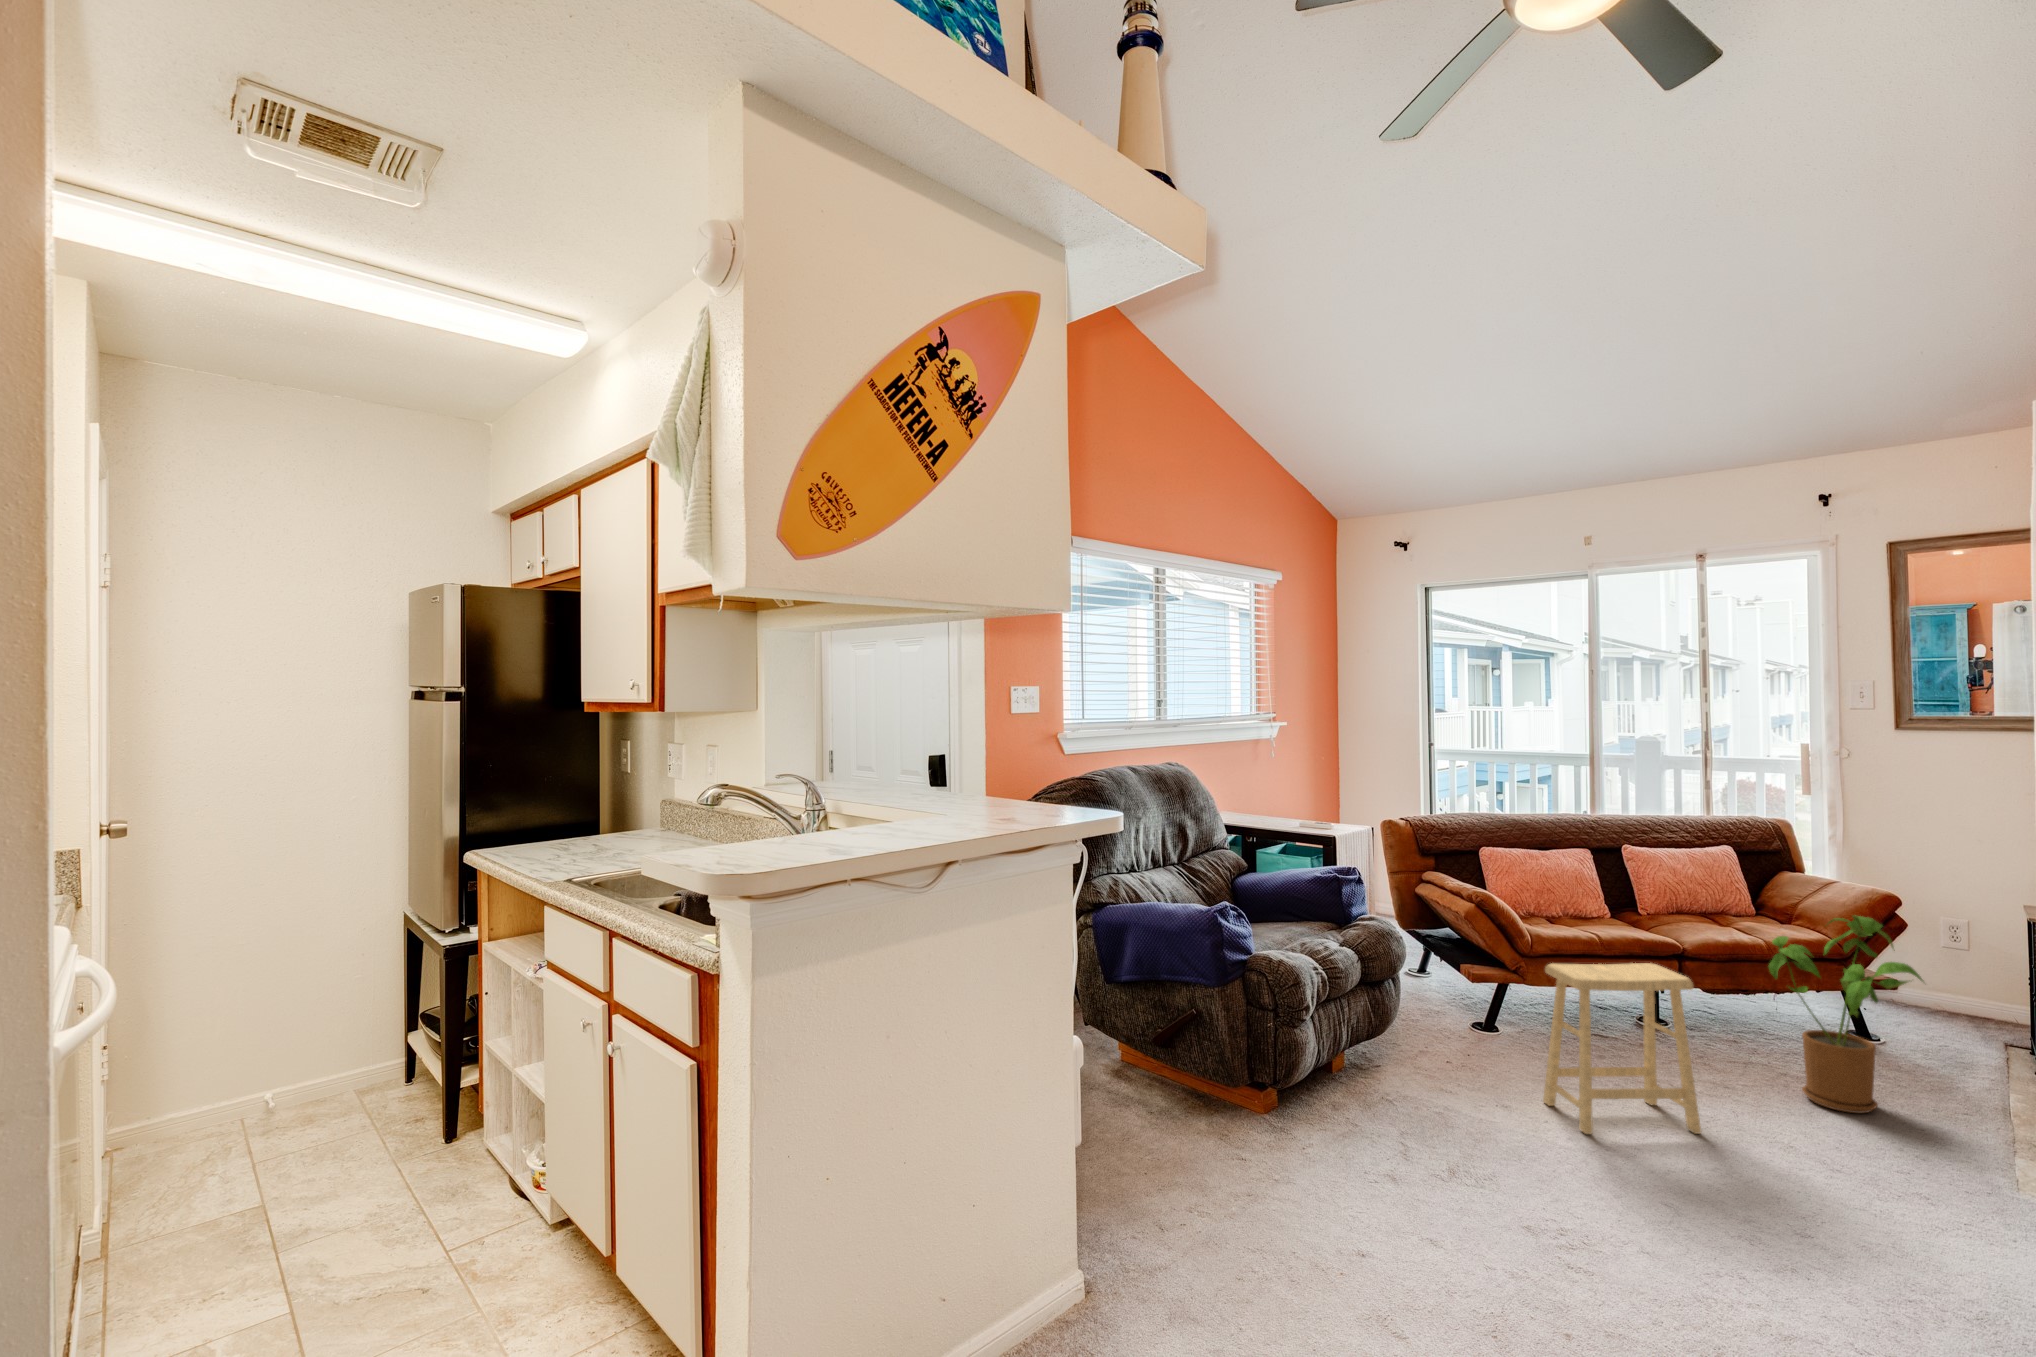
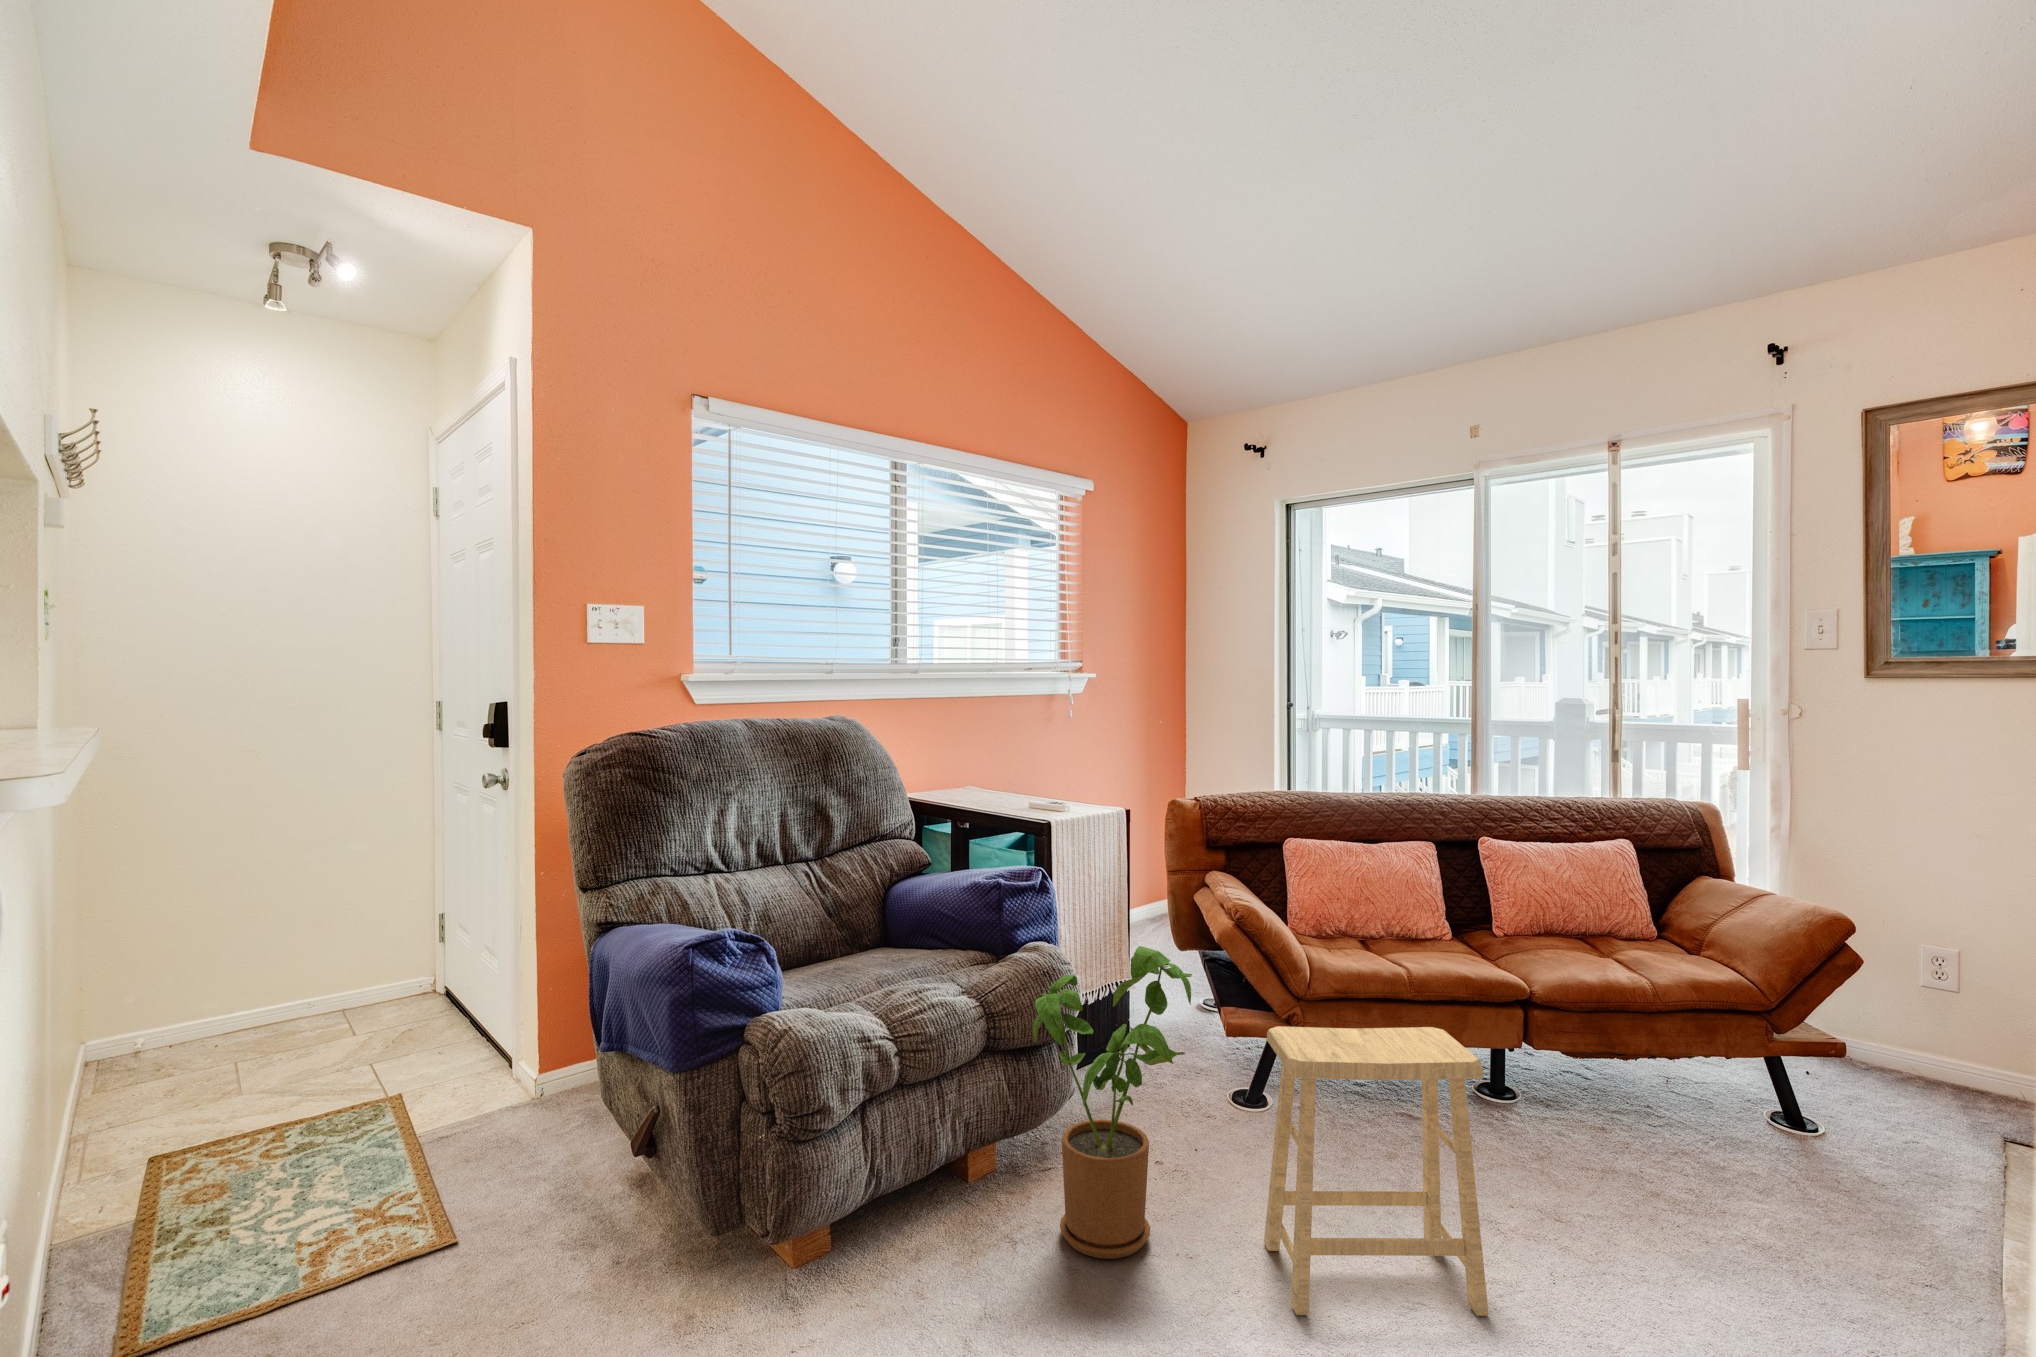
house plant: present [1769,915,1923,1113] -> present [1033,946,1192,1259]

